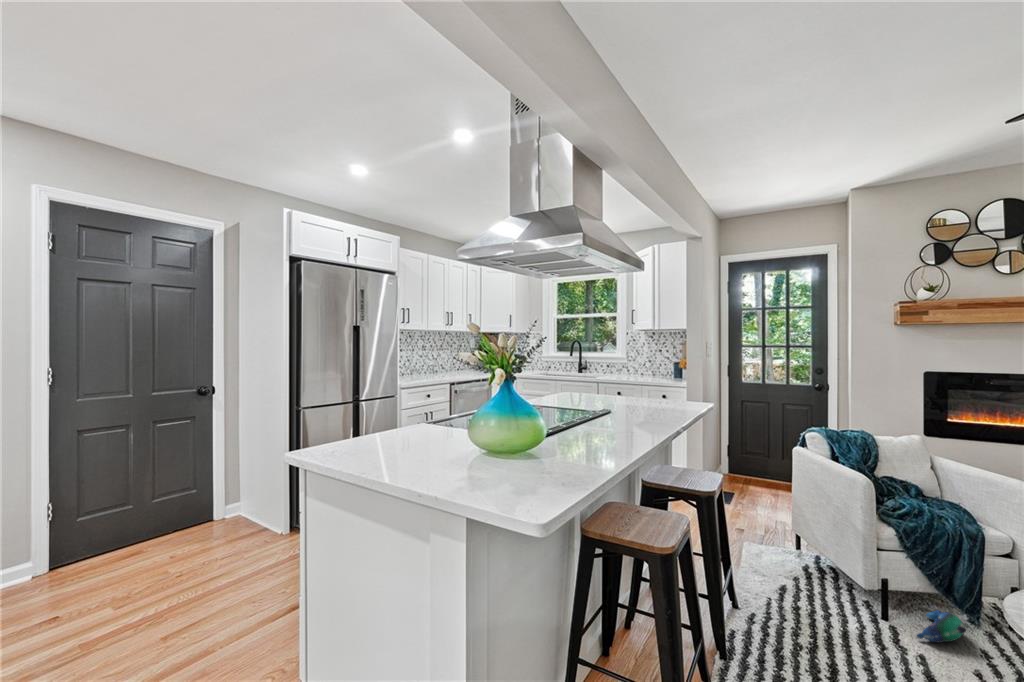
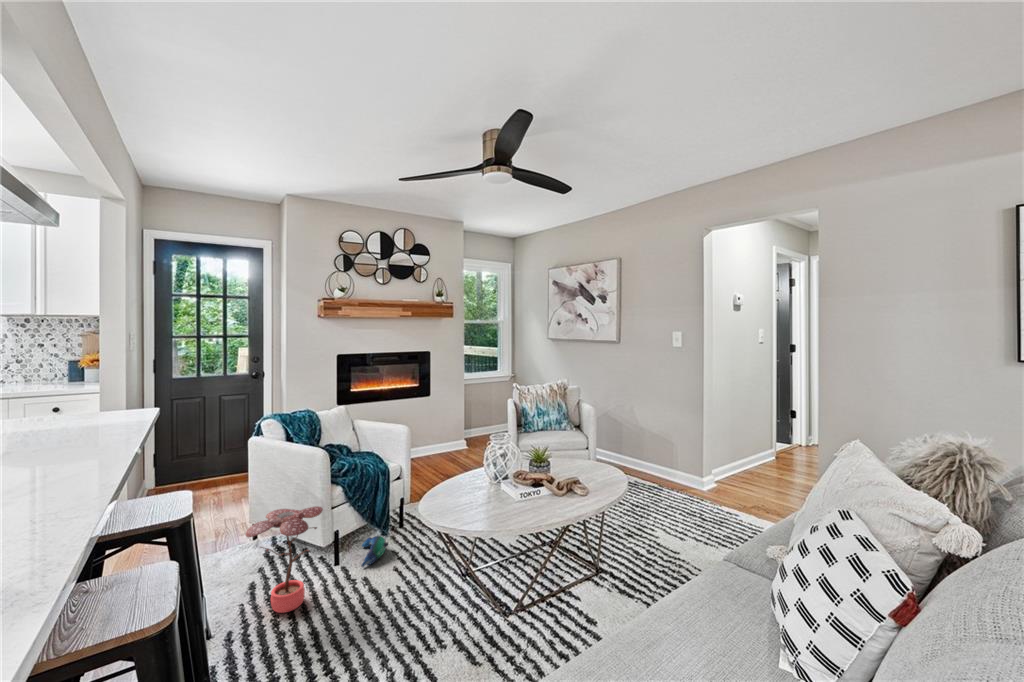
potted plant: none [771,522,858,633] -> present [246,506,323,613]

